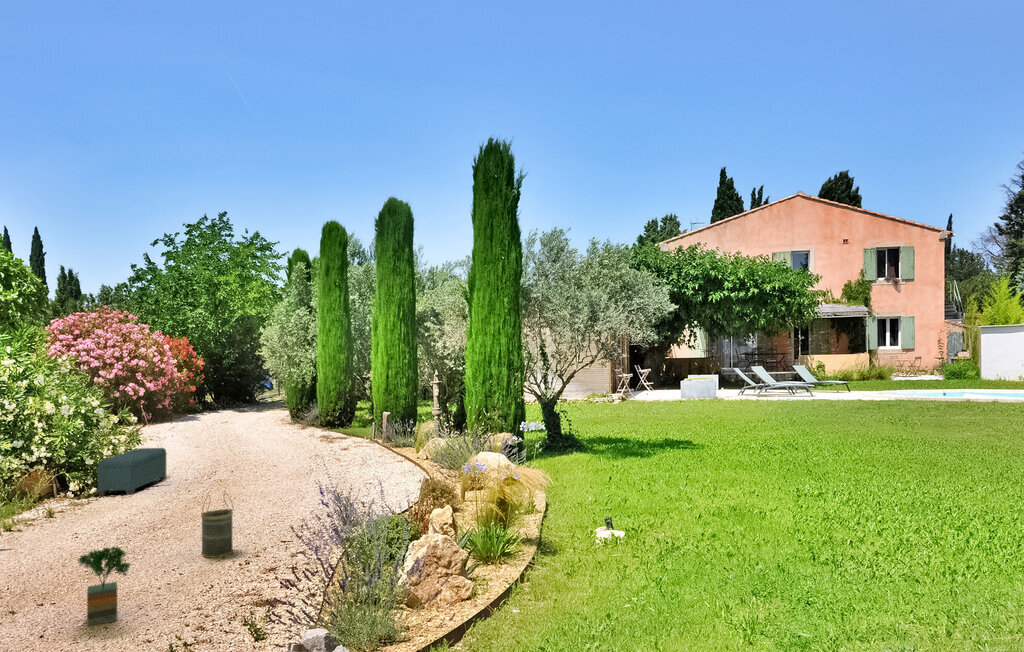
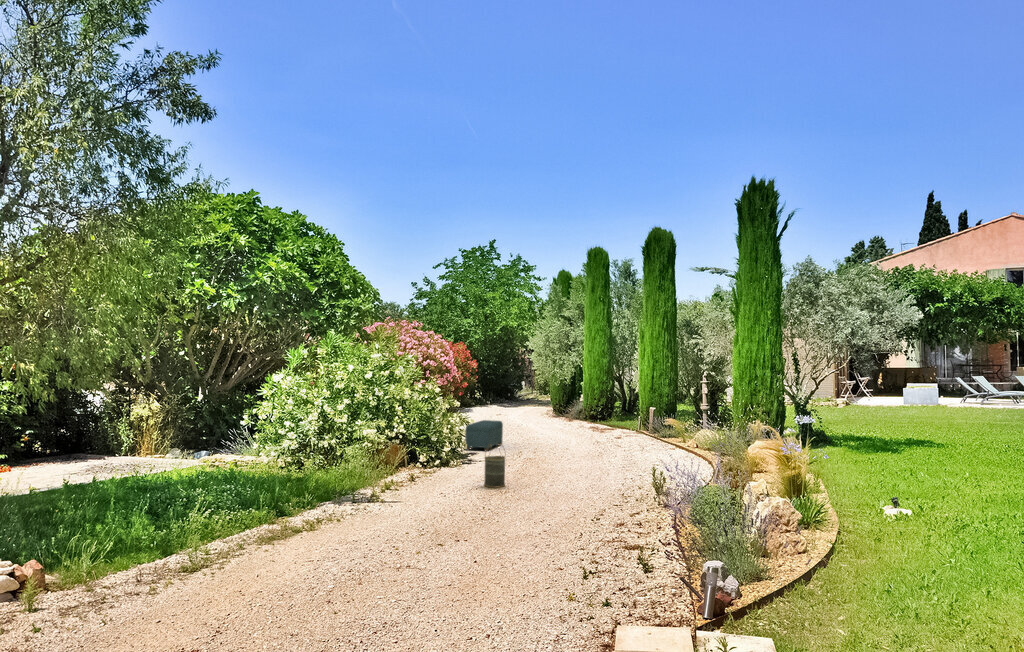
basket: present [201,493,233,558] -> present [484,445,505,488]
potted tree: present [78,547,130,626] -> none [530,462,562,508]

